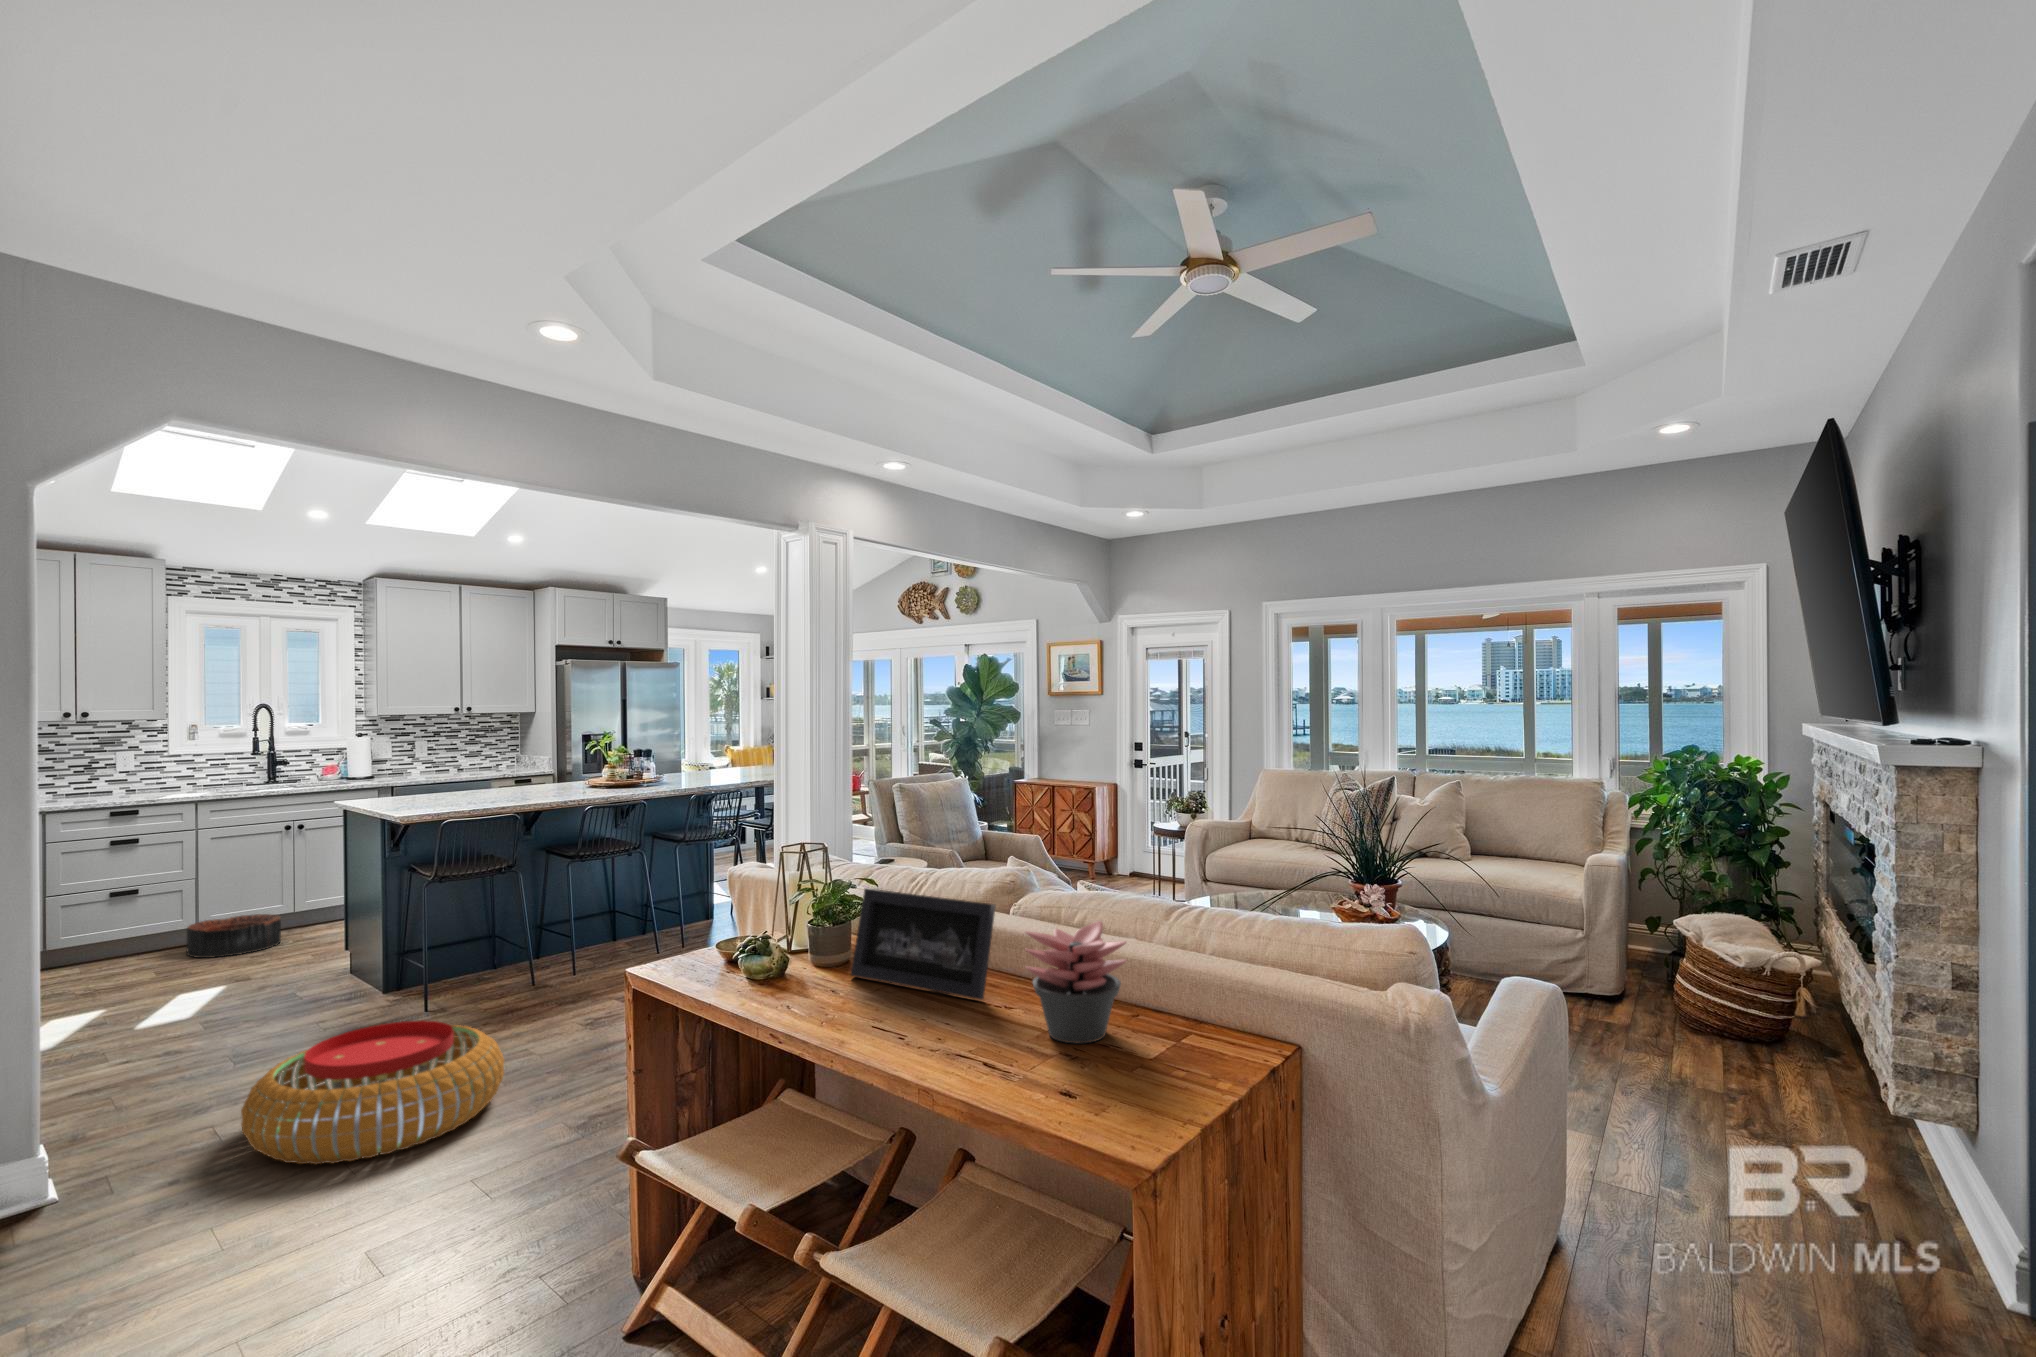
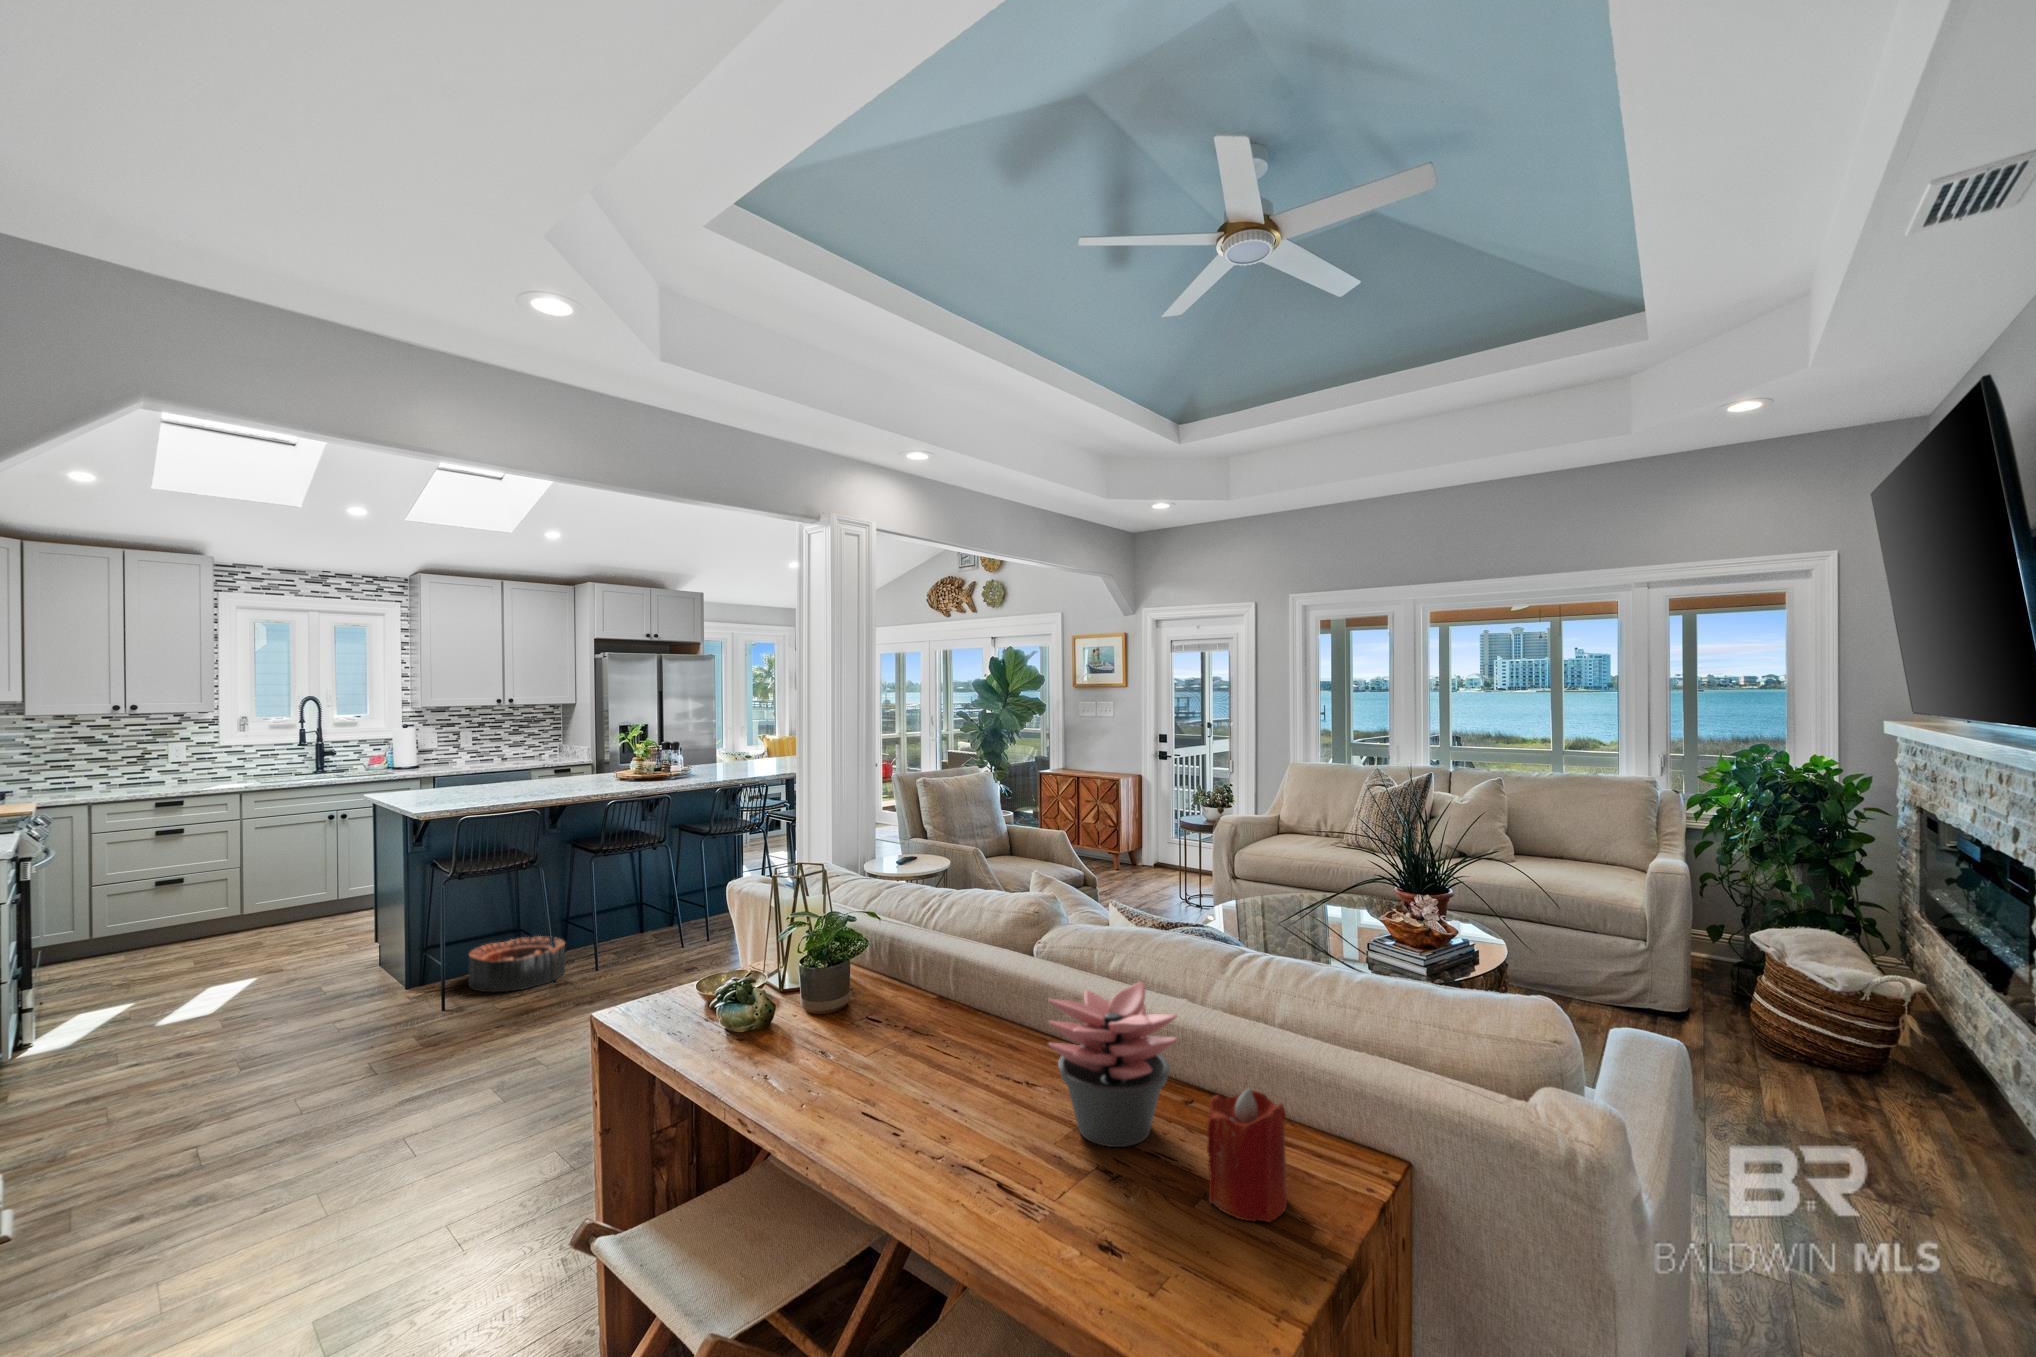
picture frame: present [851,888,996,1000] -> none [844,923,1014,1069]
basket: present [186,914,281,958] -> present [468,936,565,992]
candle: none [1146,985,1206,1081] -> present [1207,1088,1287,1222]
pouf: present [241,1020,504,1164] -> none [207,1035,499,1203]

